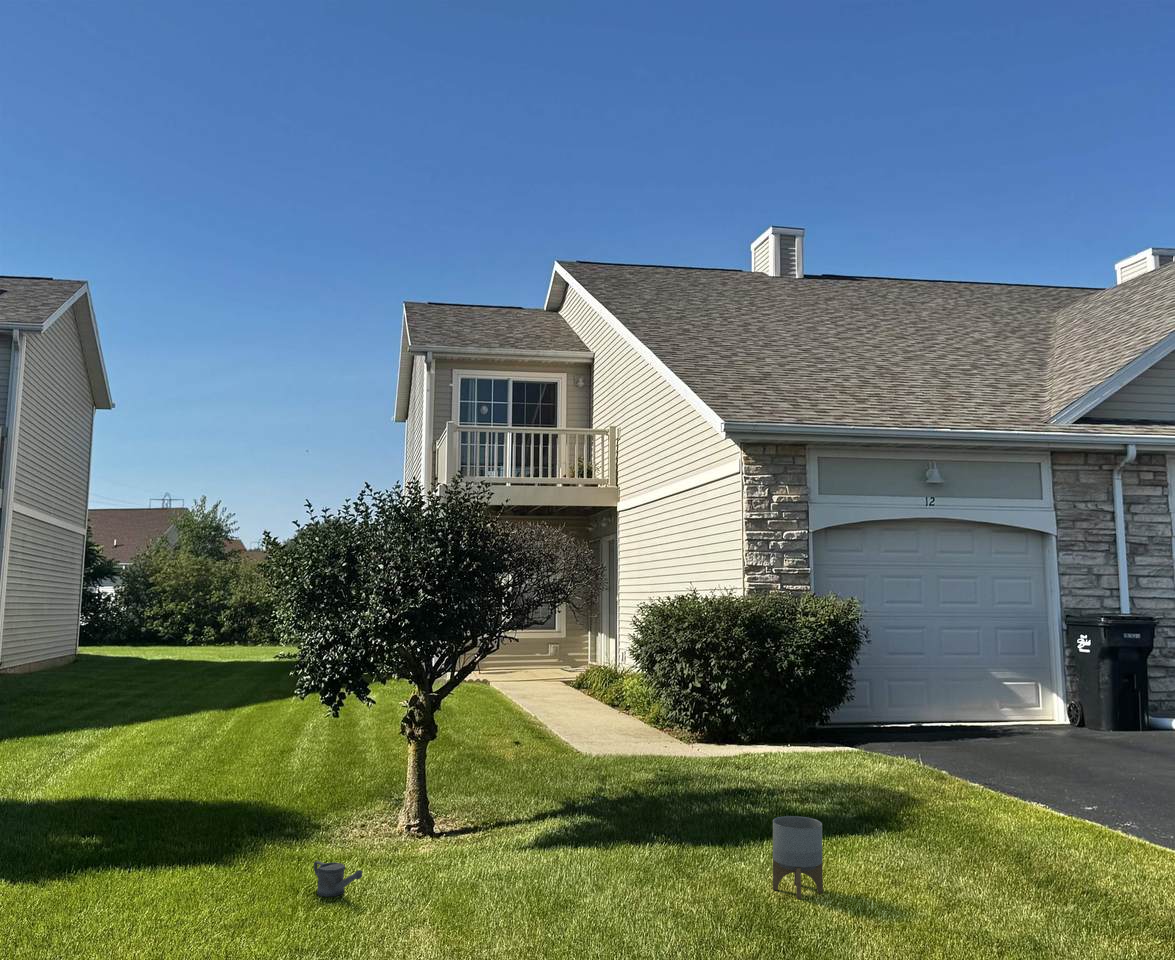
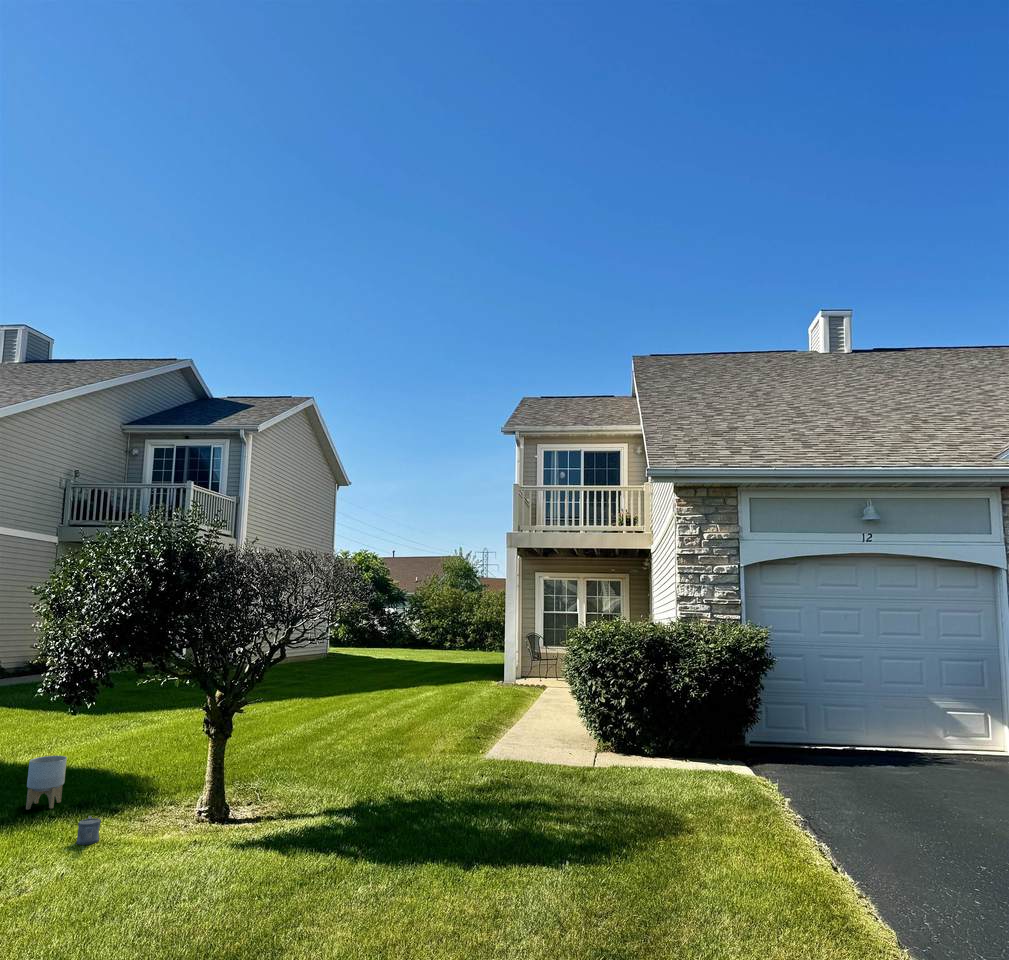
planter: present [773,816,823,899] -> present [26,756,67,810]

